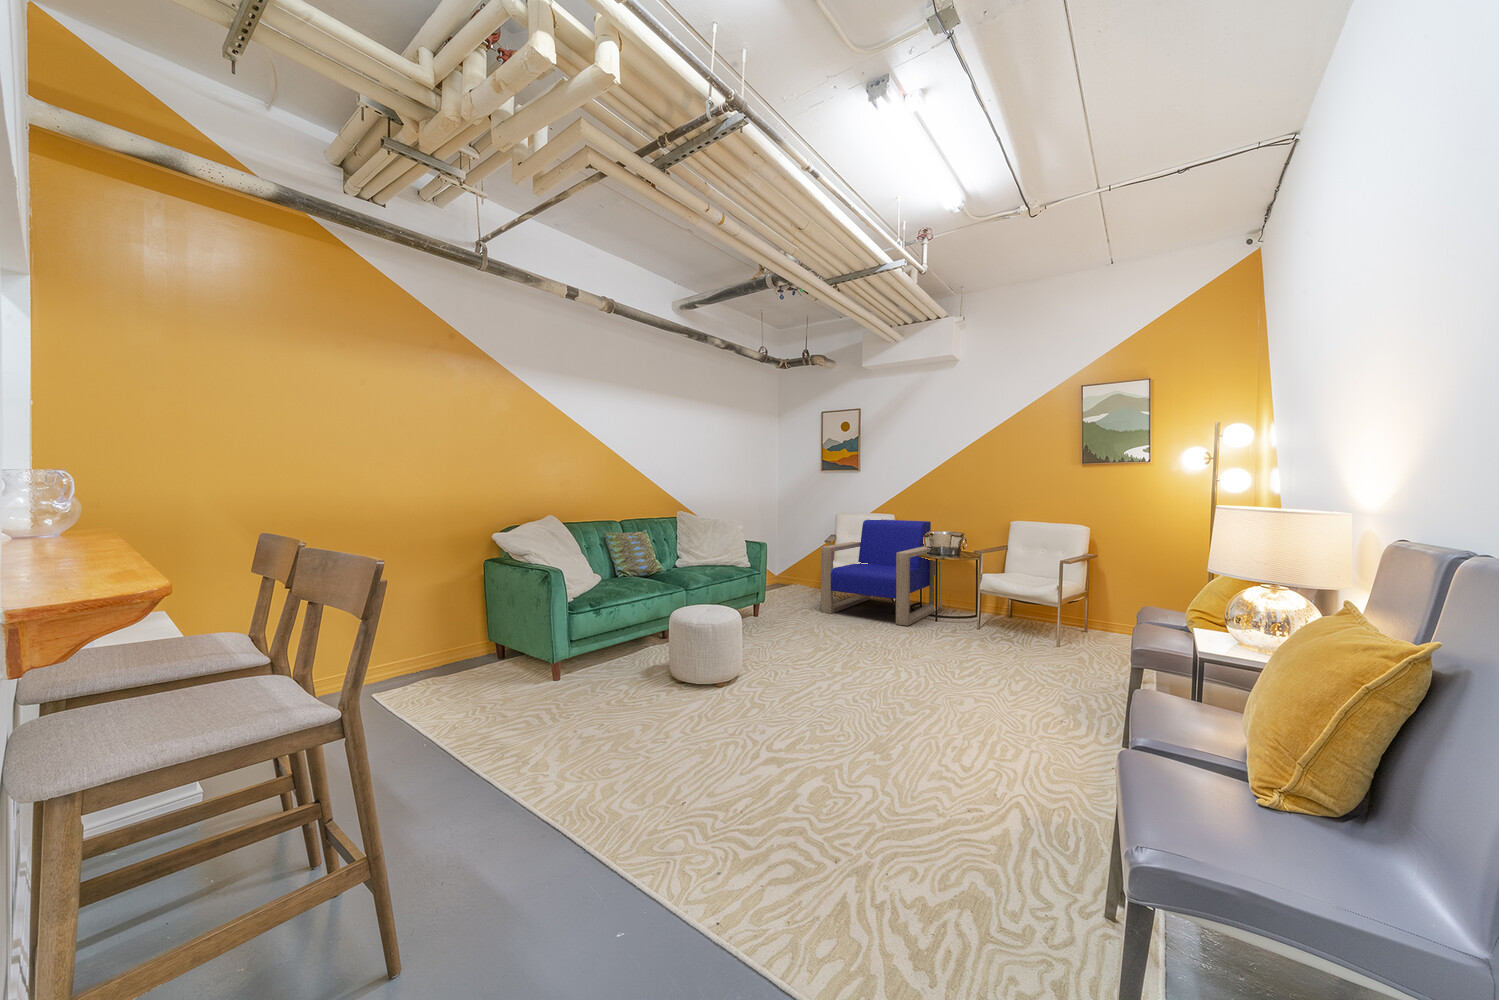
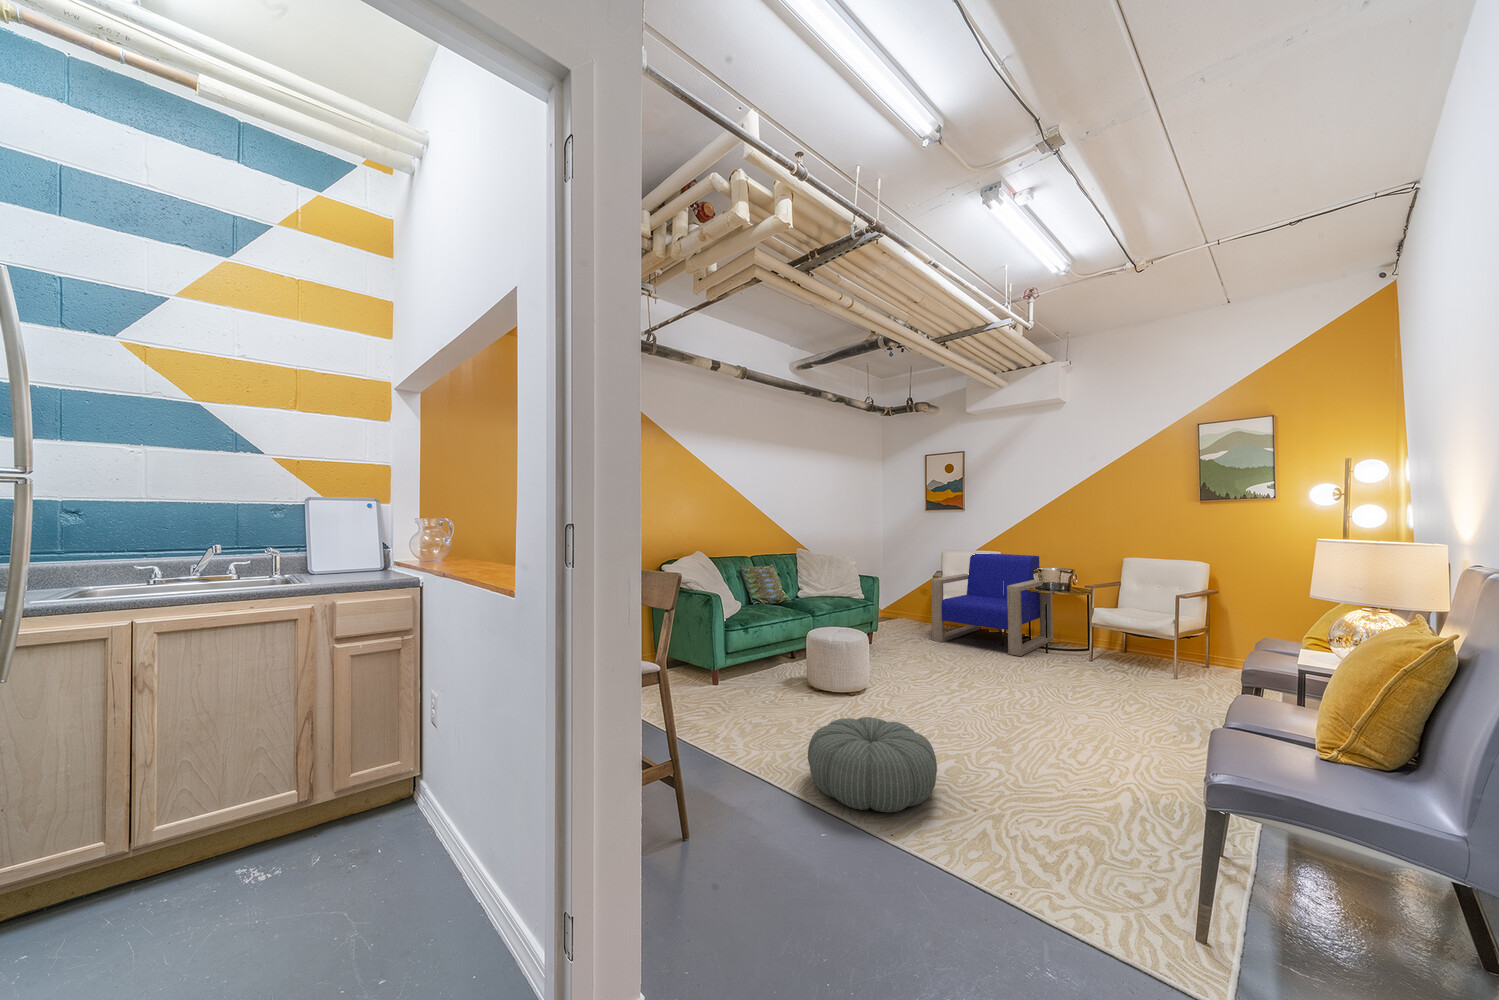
pouf: none [644,706,795,822] -> present [808,717,937,812]

